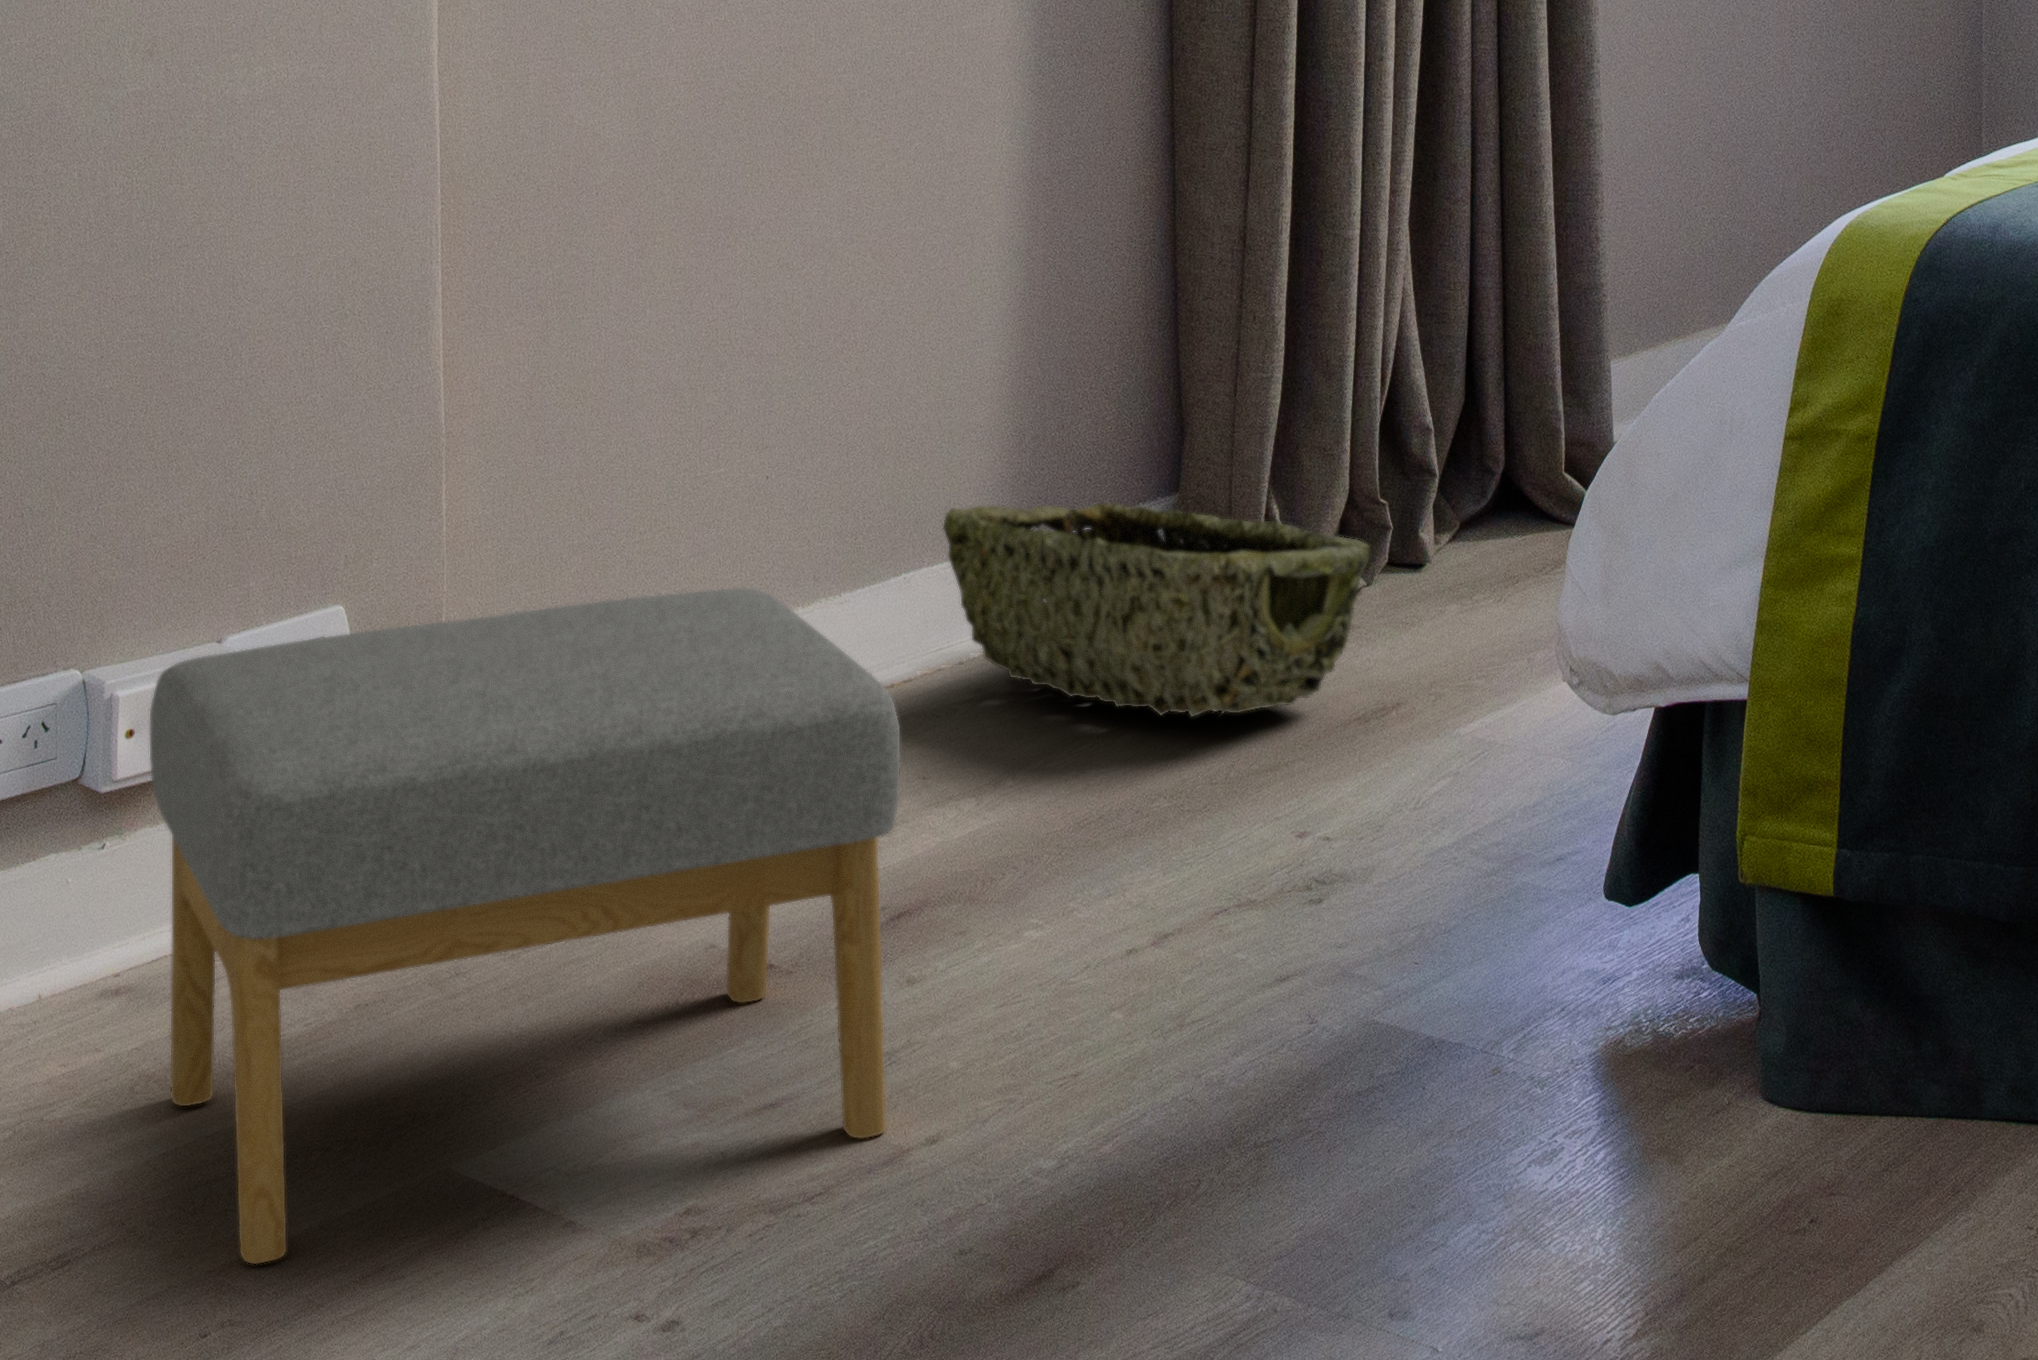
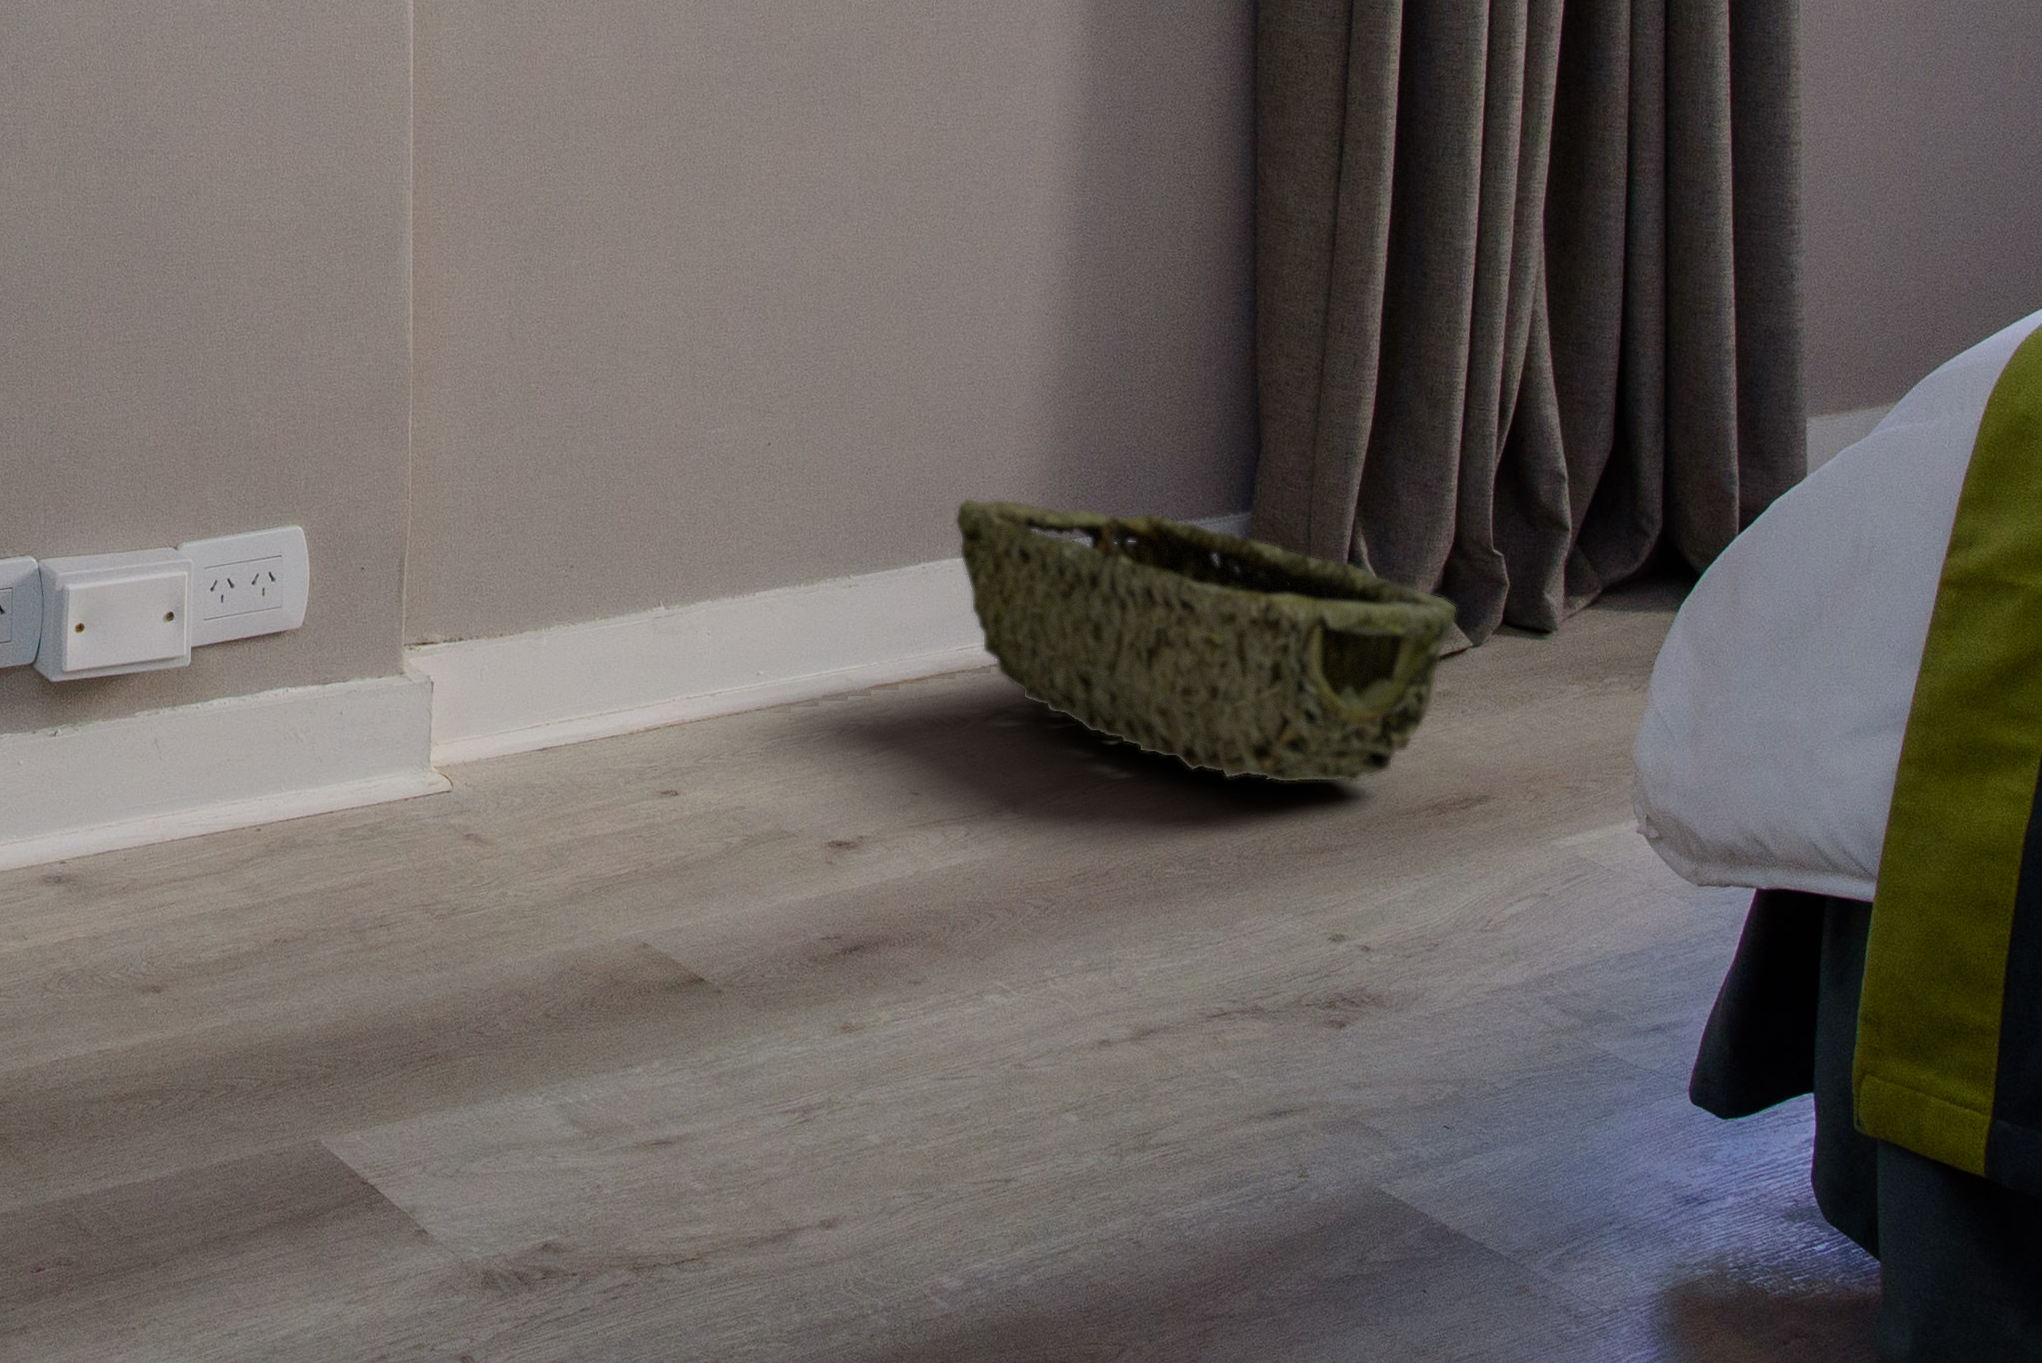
footstool: present [150,588,900,1264] -> none [49,560,799,1211]

